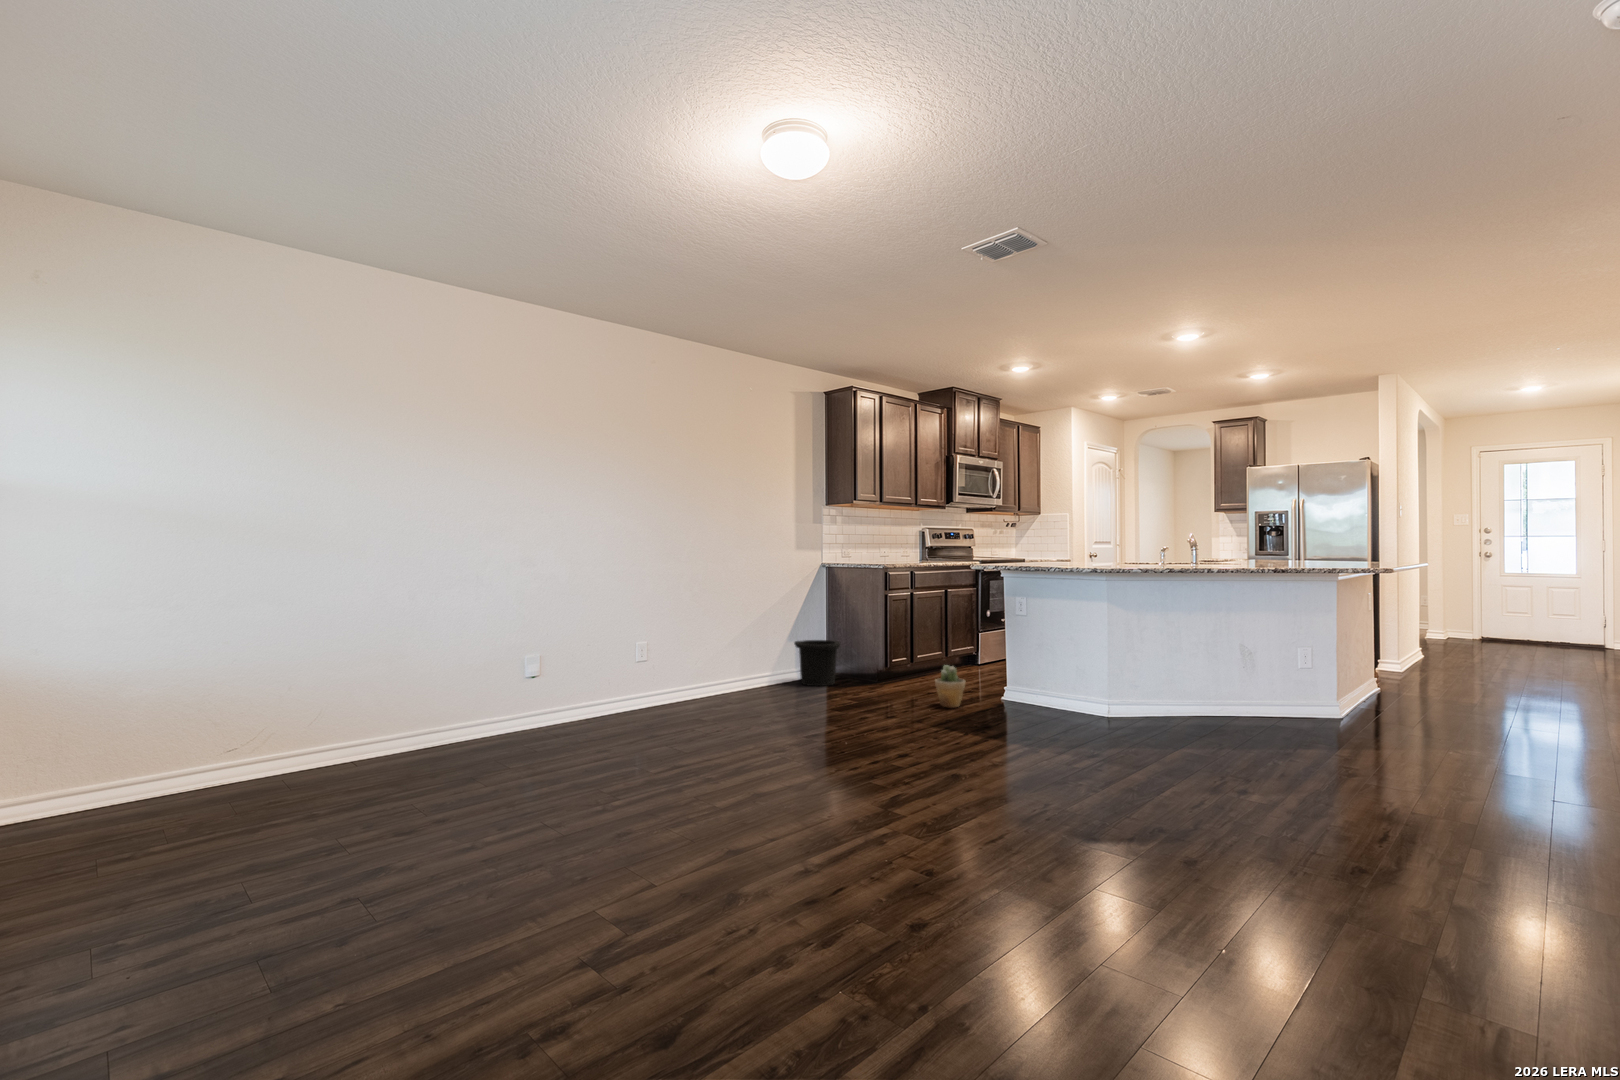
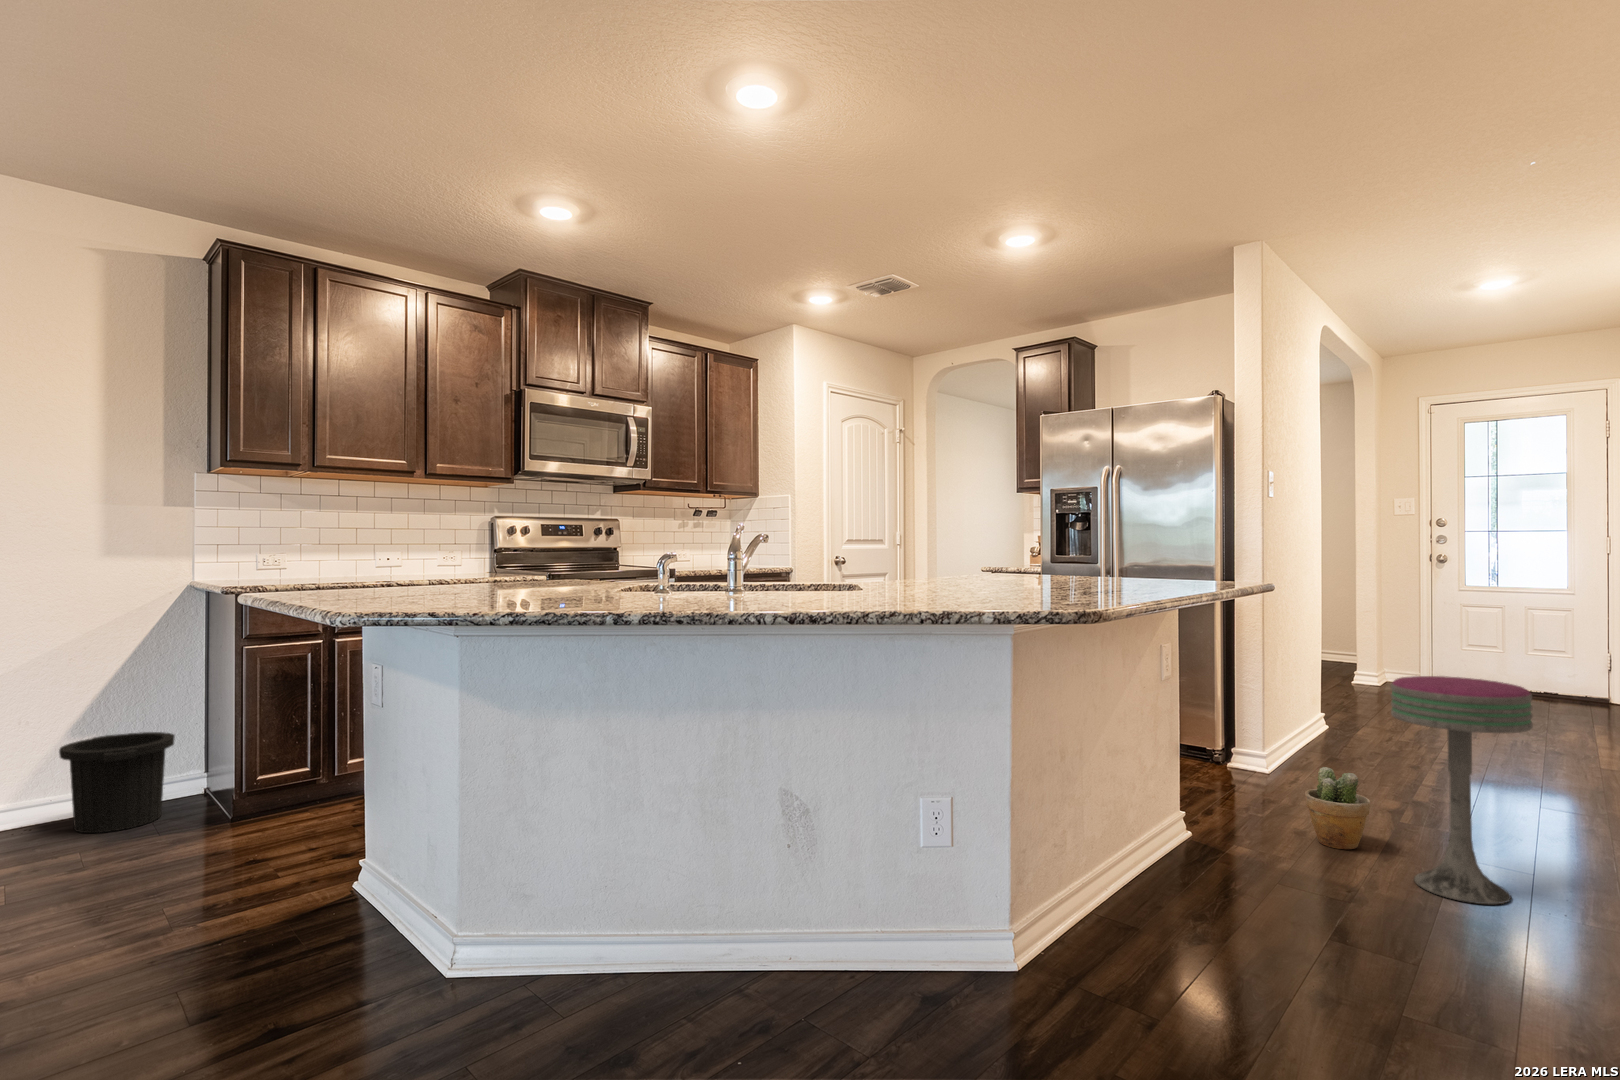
bar stool: none [1500,608,1574,712] -> present [1391,676,1533,905]
potted plant: present [935,665,965,708] -> present [1305,767,1370,849]

